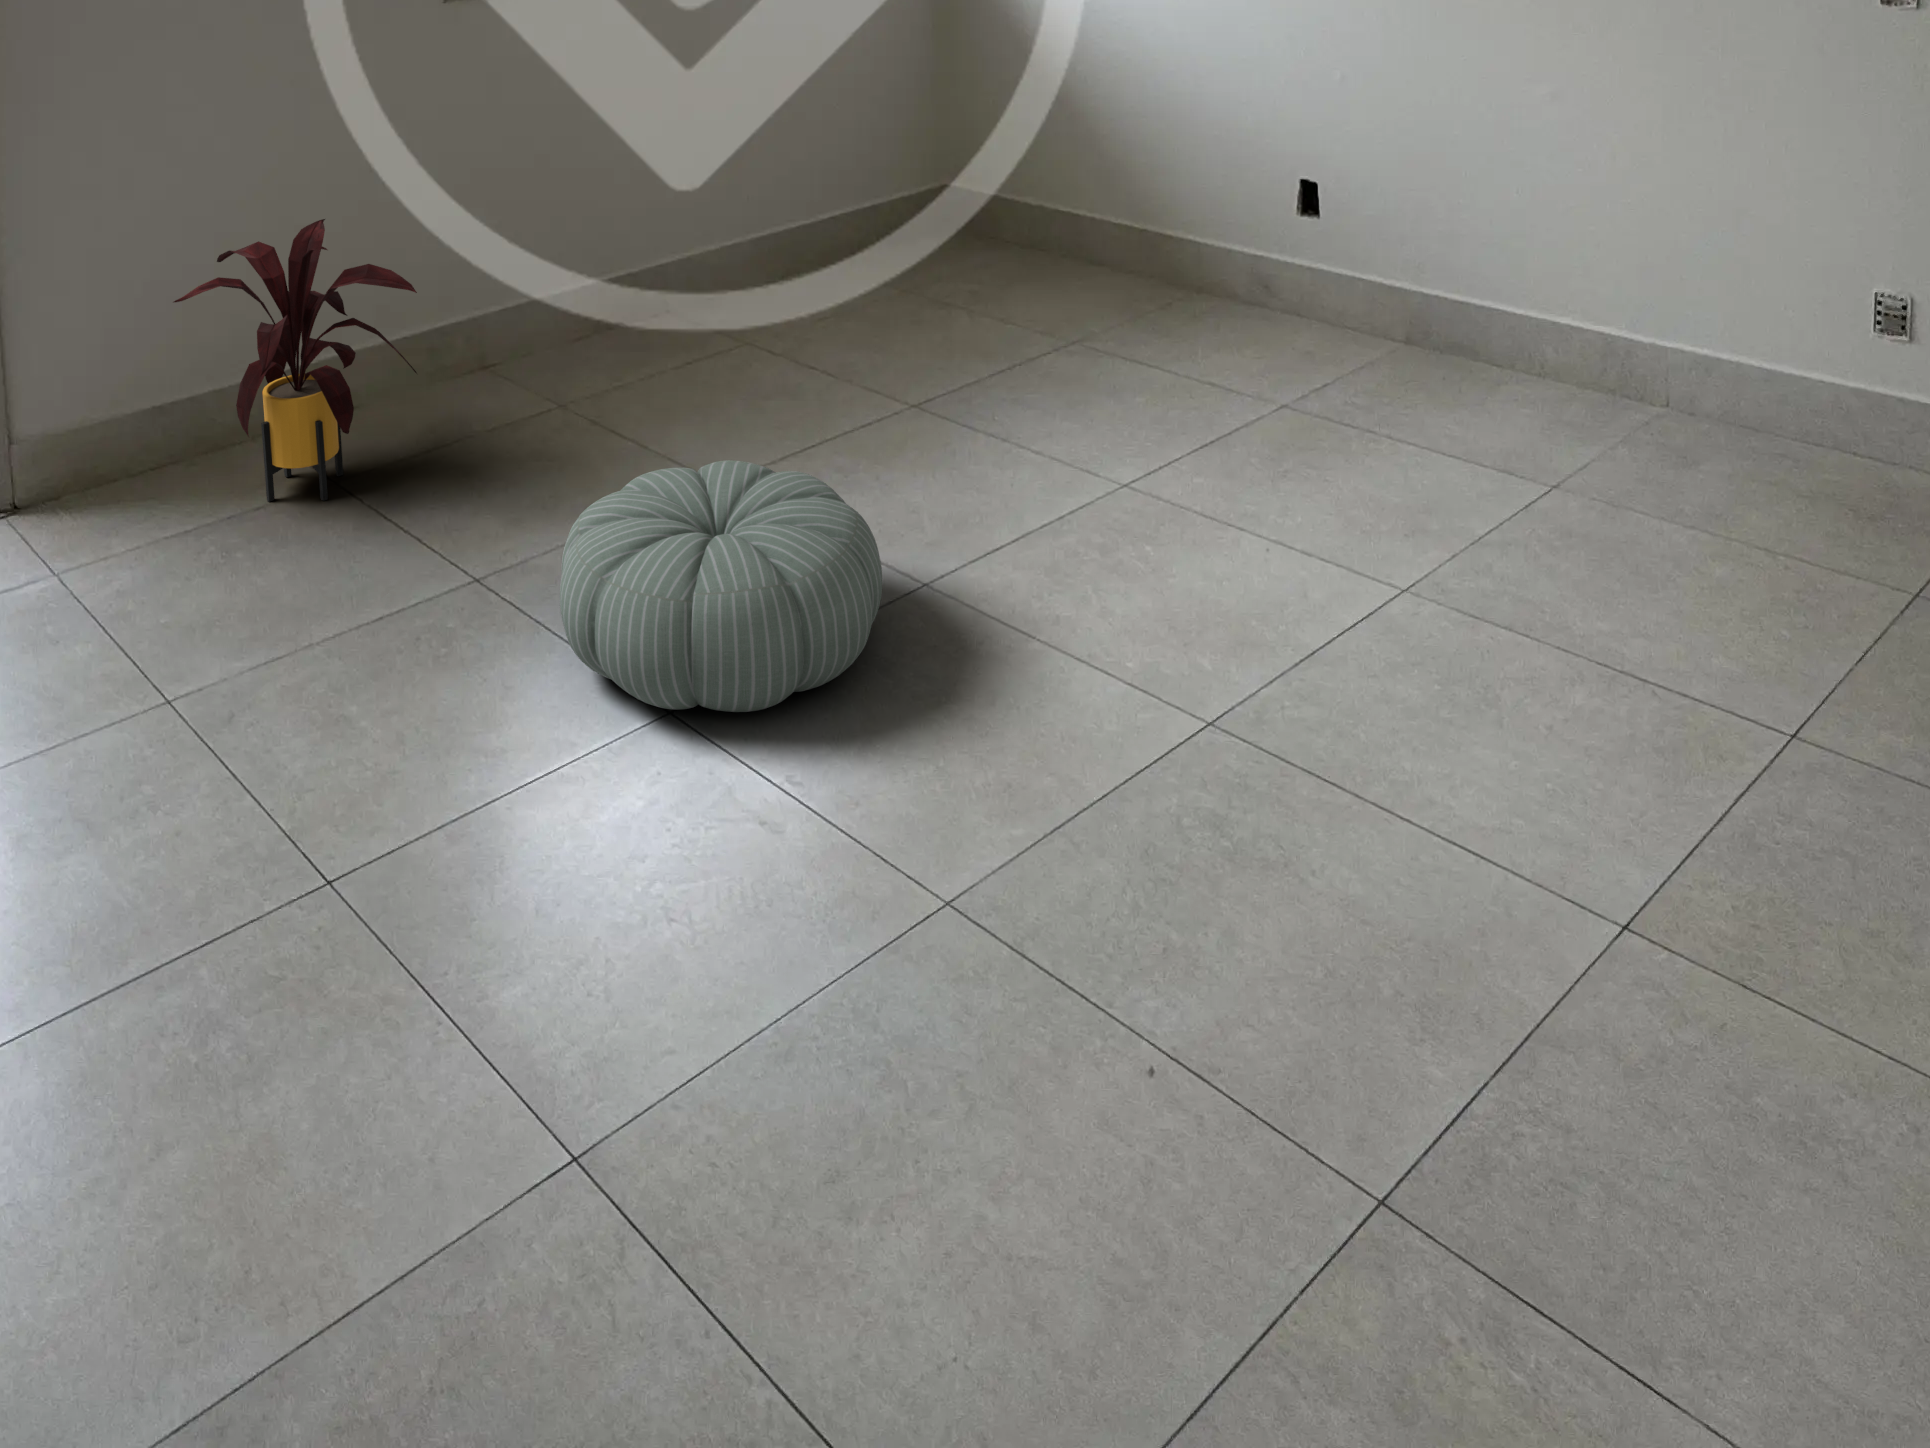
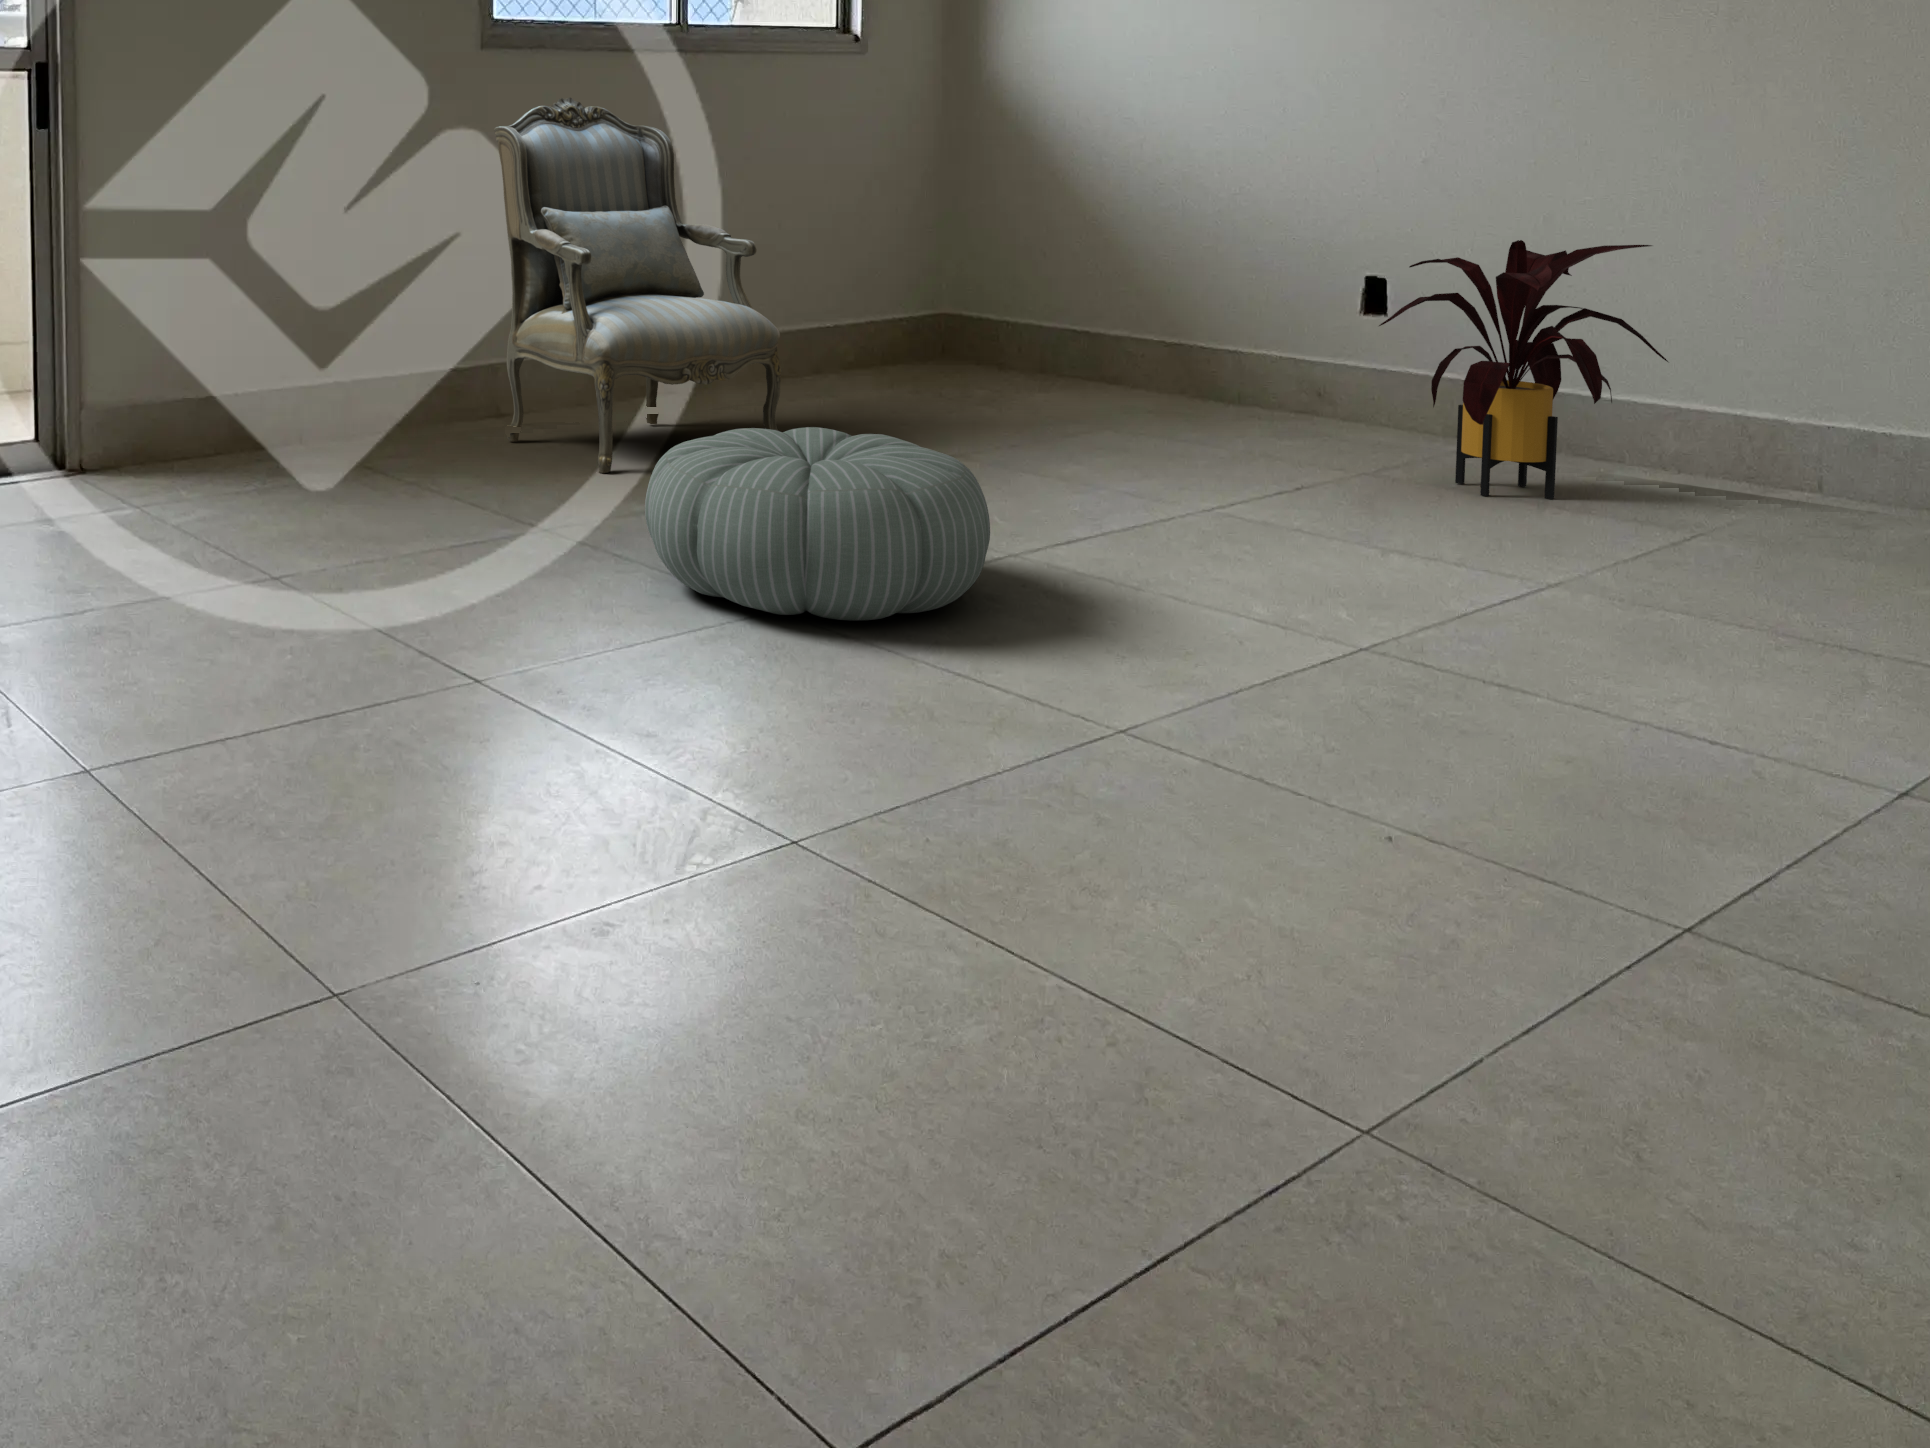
armchair: none [461,25,759,440] -> present [494,97,782,473]
house plant: present [174,219,417,502] -> present [1379,240,1668,499]

